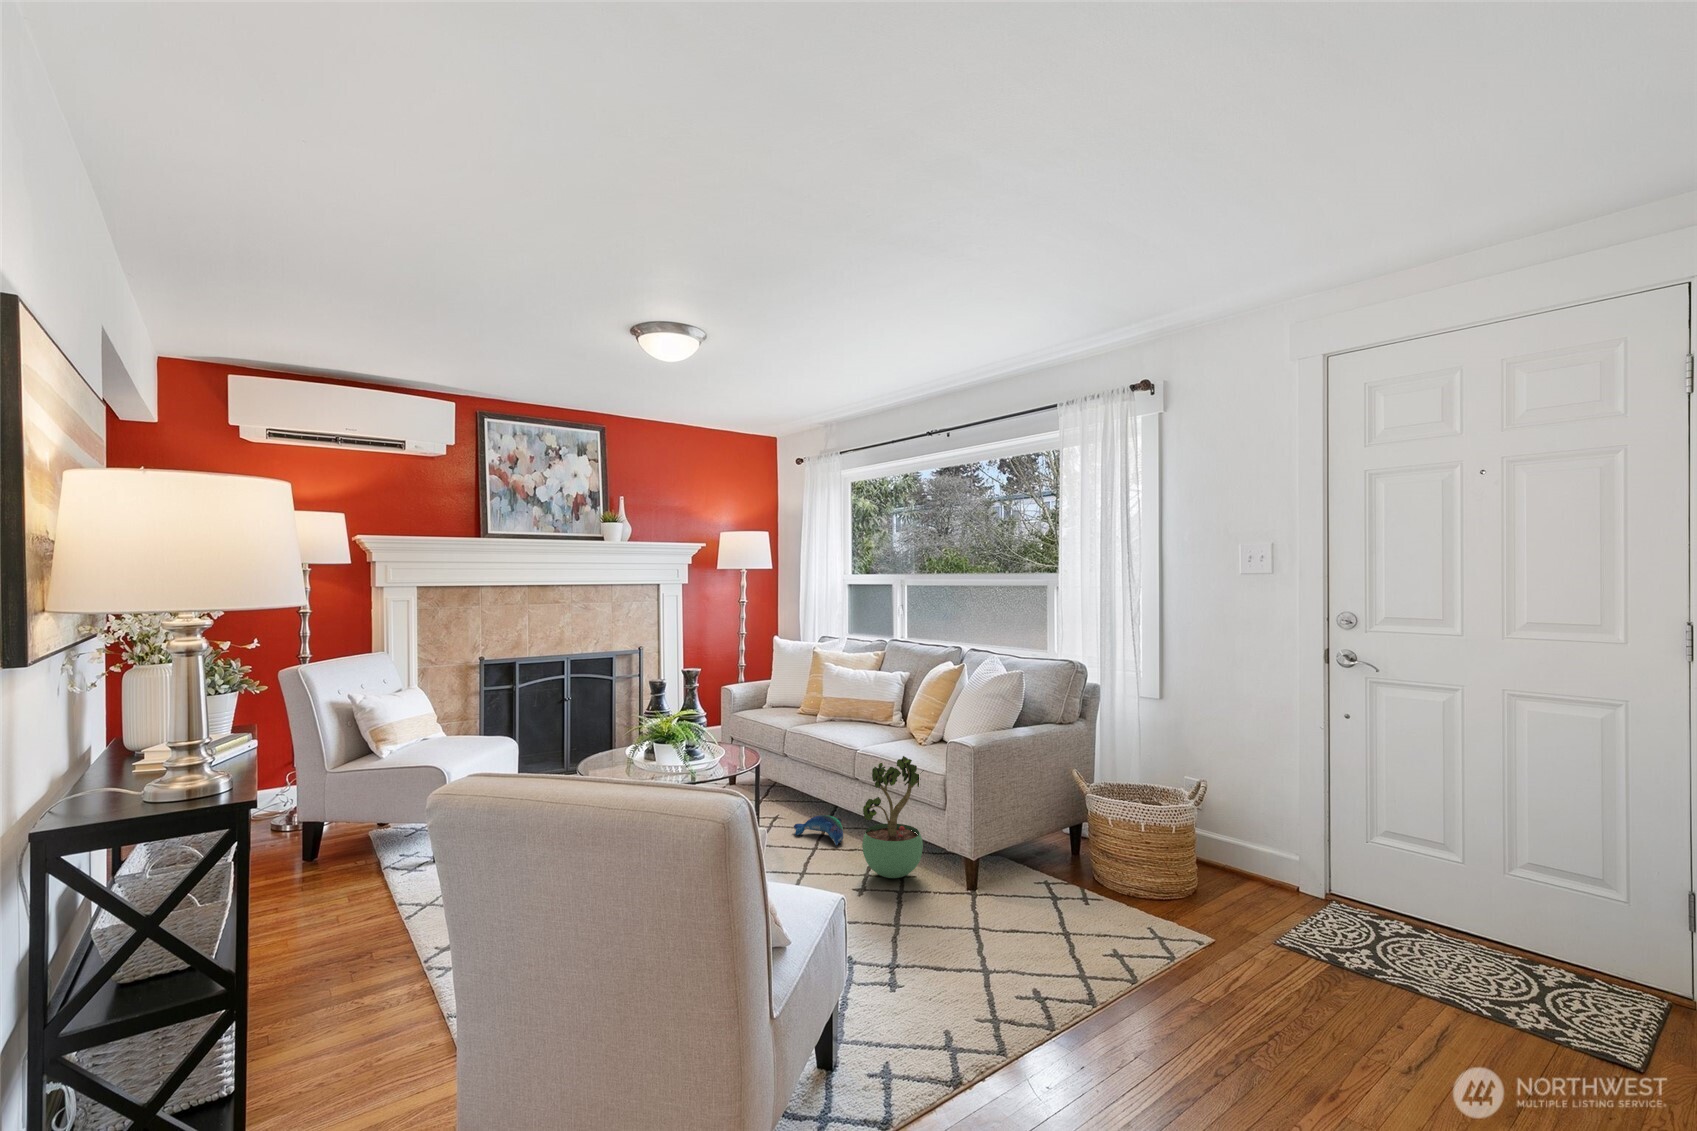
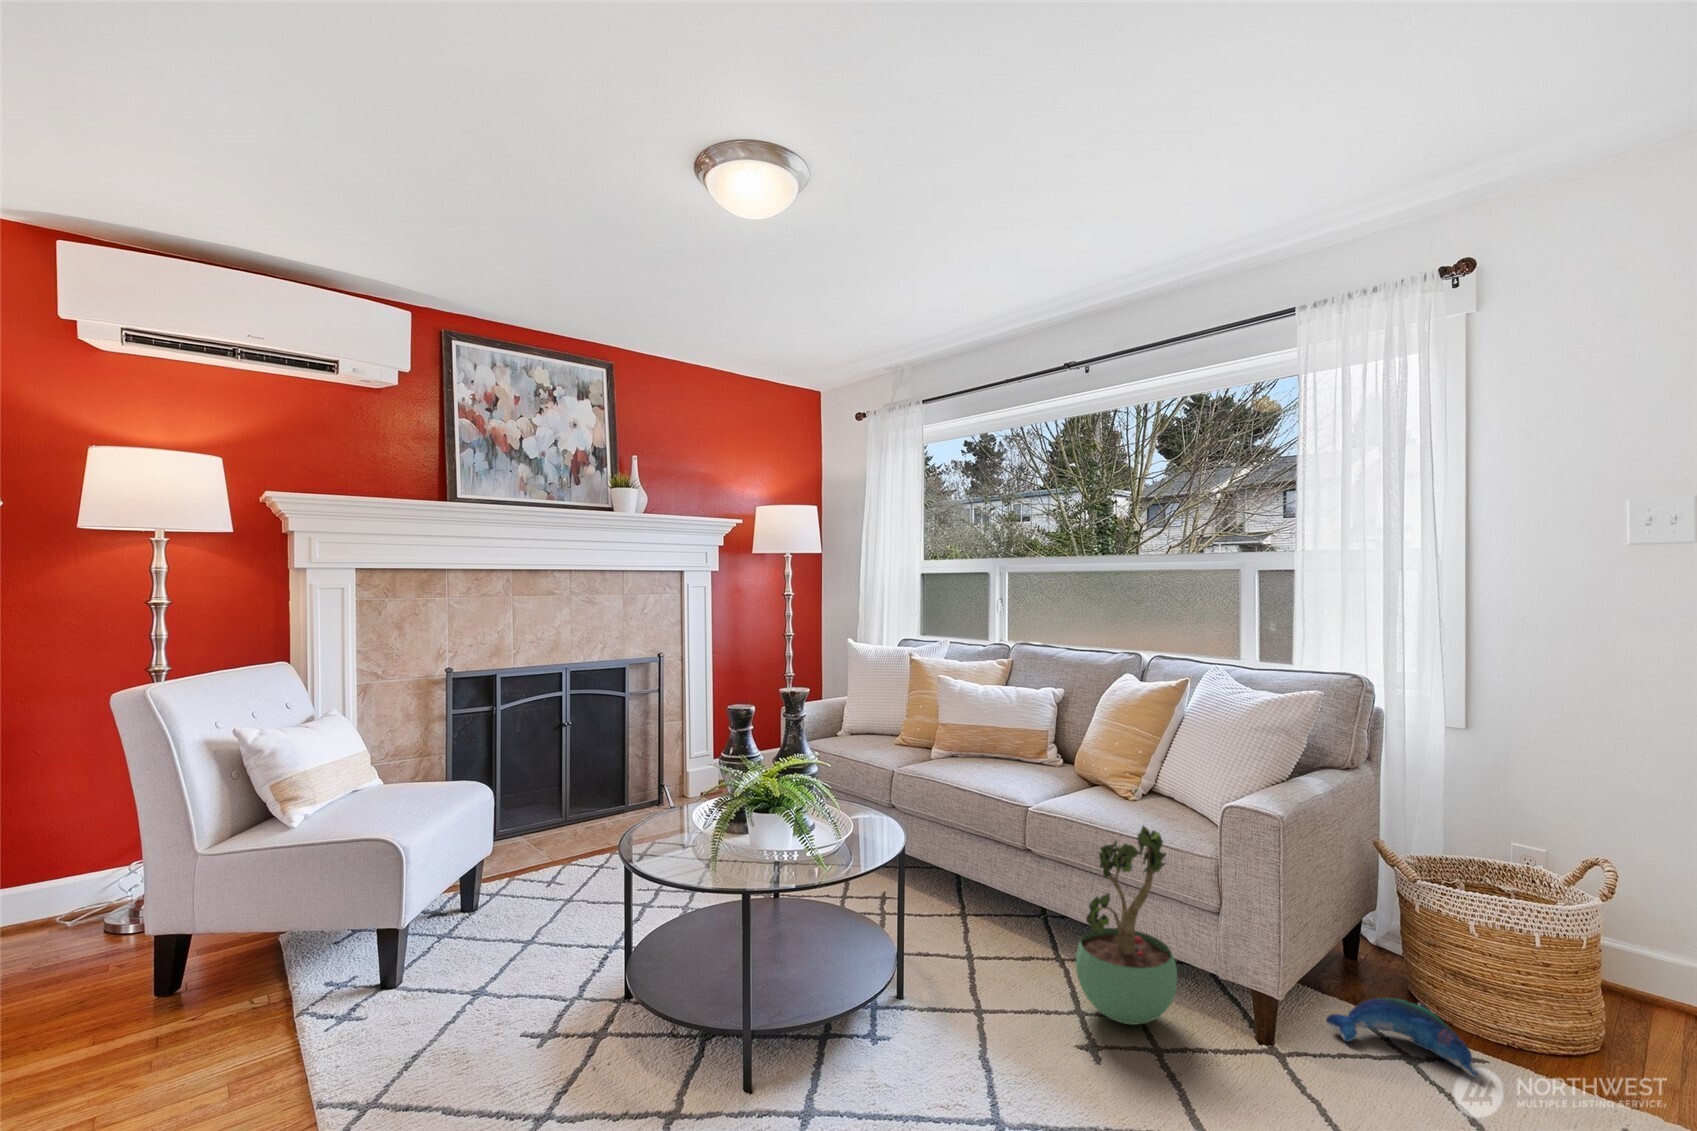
plush toy: present [794,815,843,846] -> present [1326,998,1477,1077]

